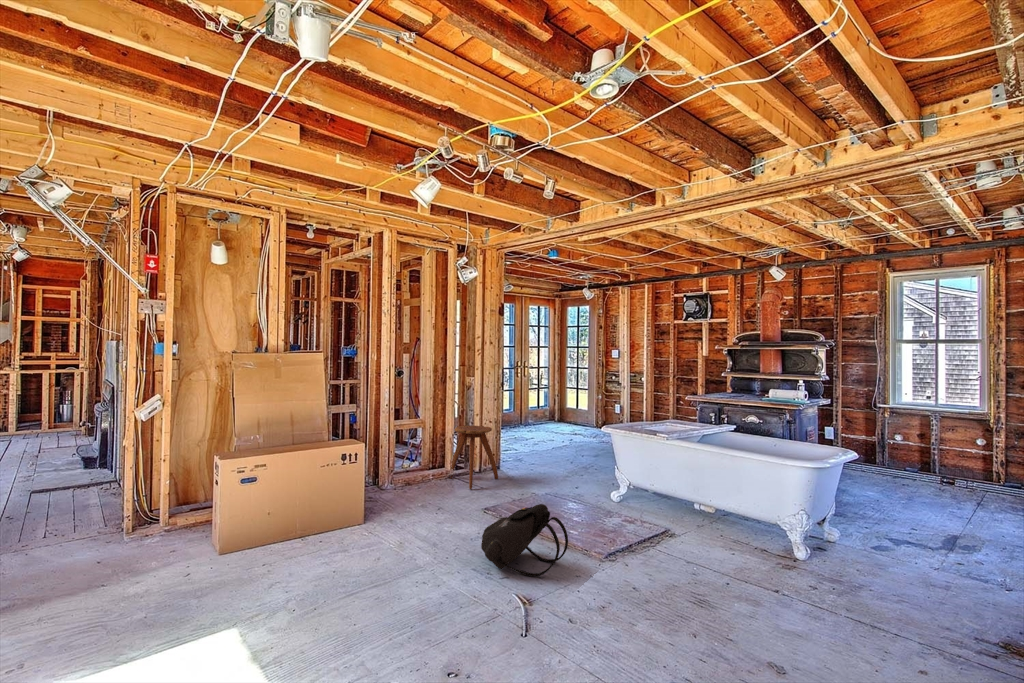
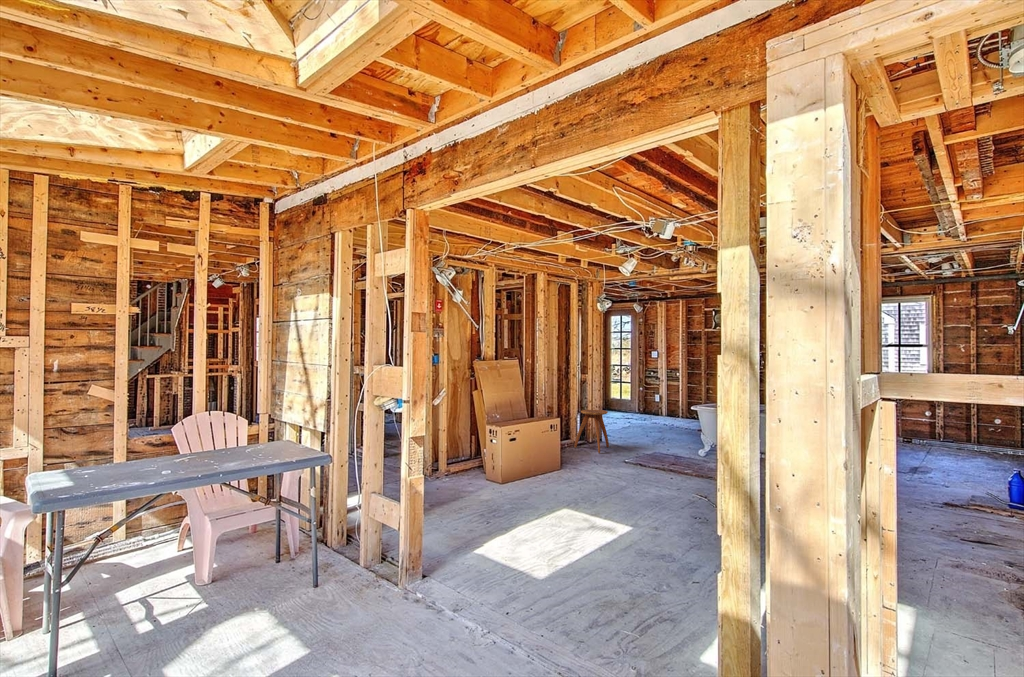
backpack: present [481,504,568,577] -> none [659,451,710,491]

